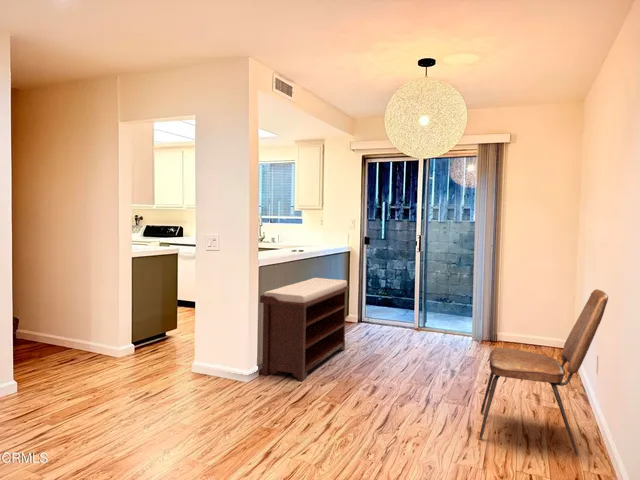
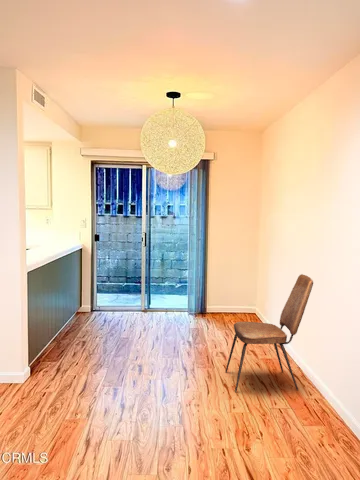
bench: present [260,278,349,382] -> none [29,275,95,373]

